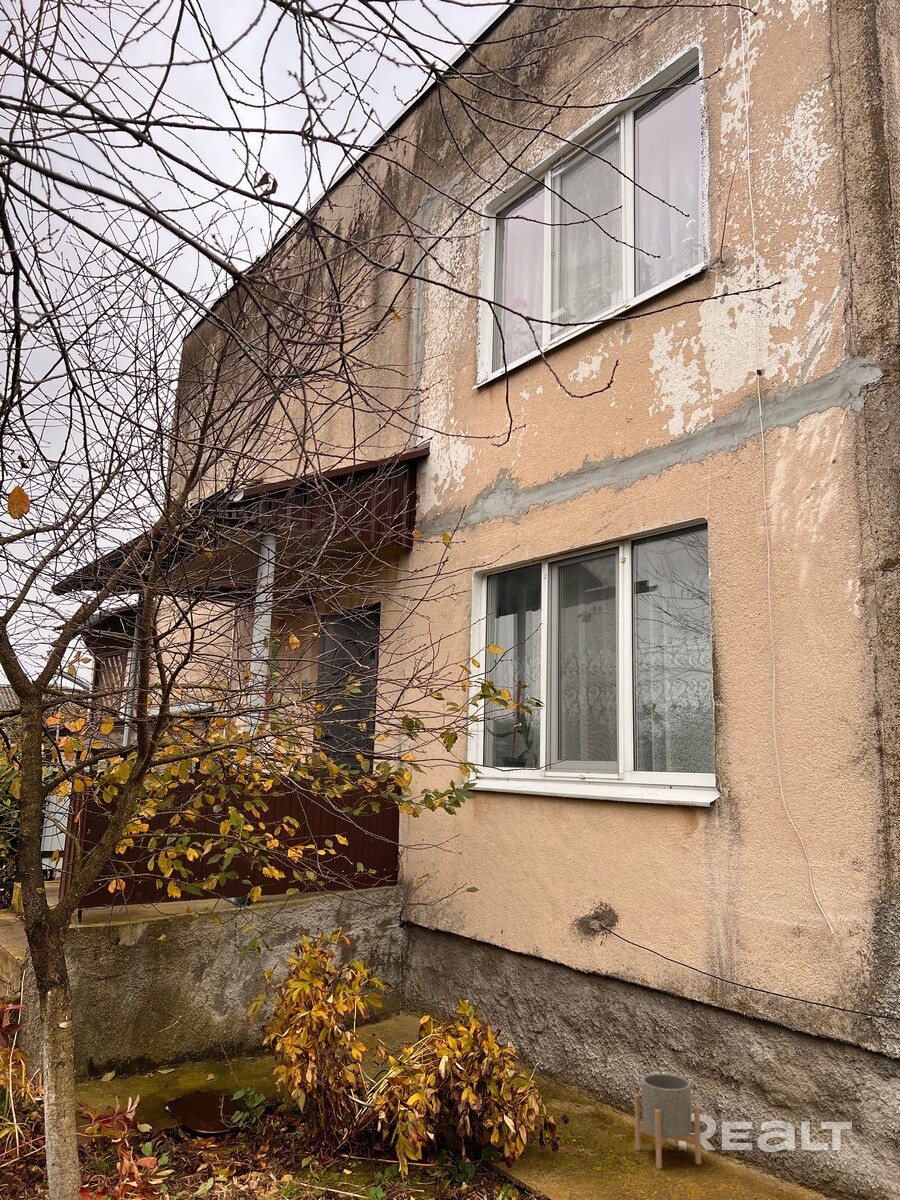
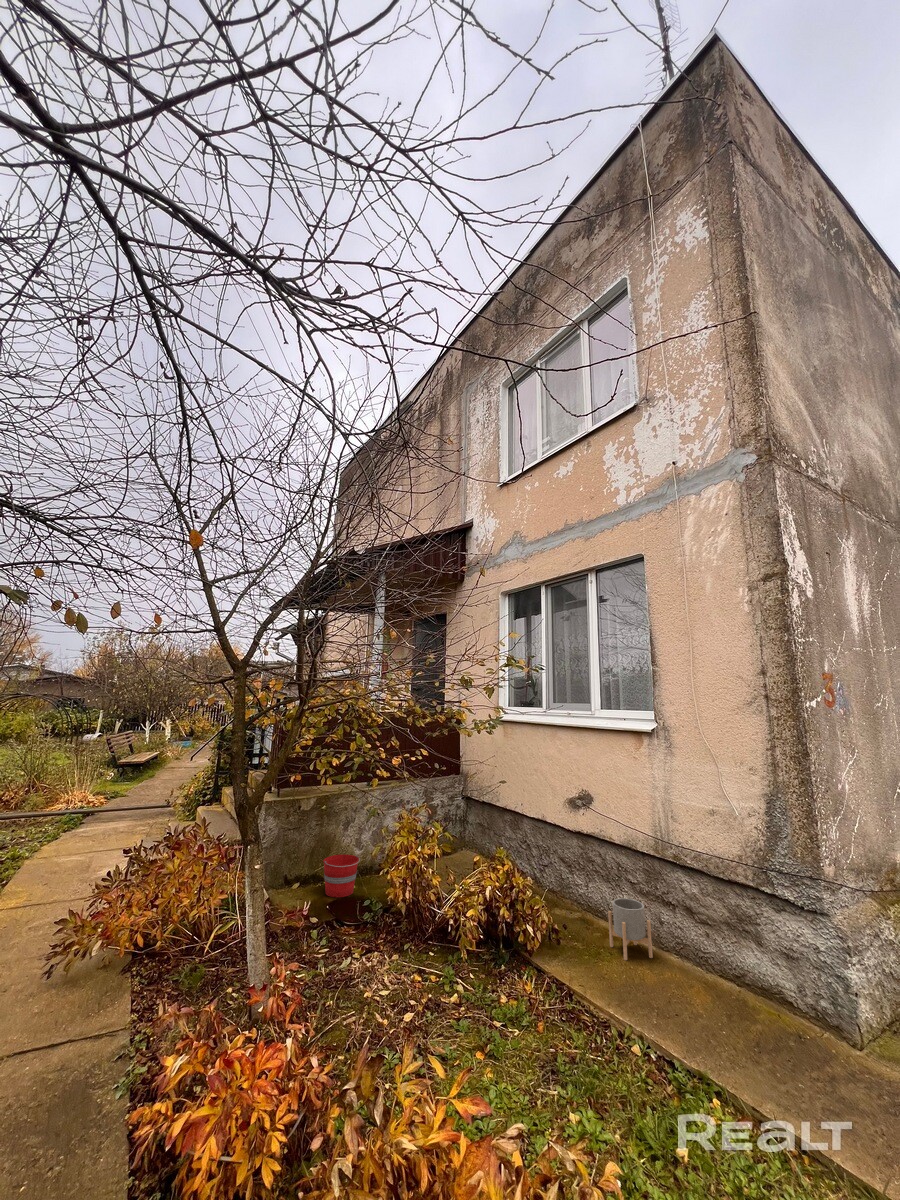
bucket: none [163,1016,226,1087] -> present [323,854,360,897]

